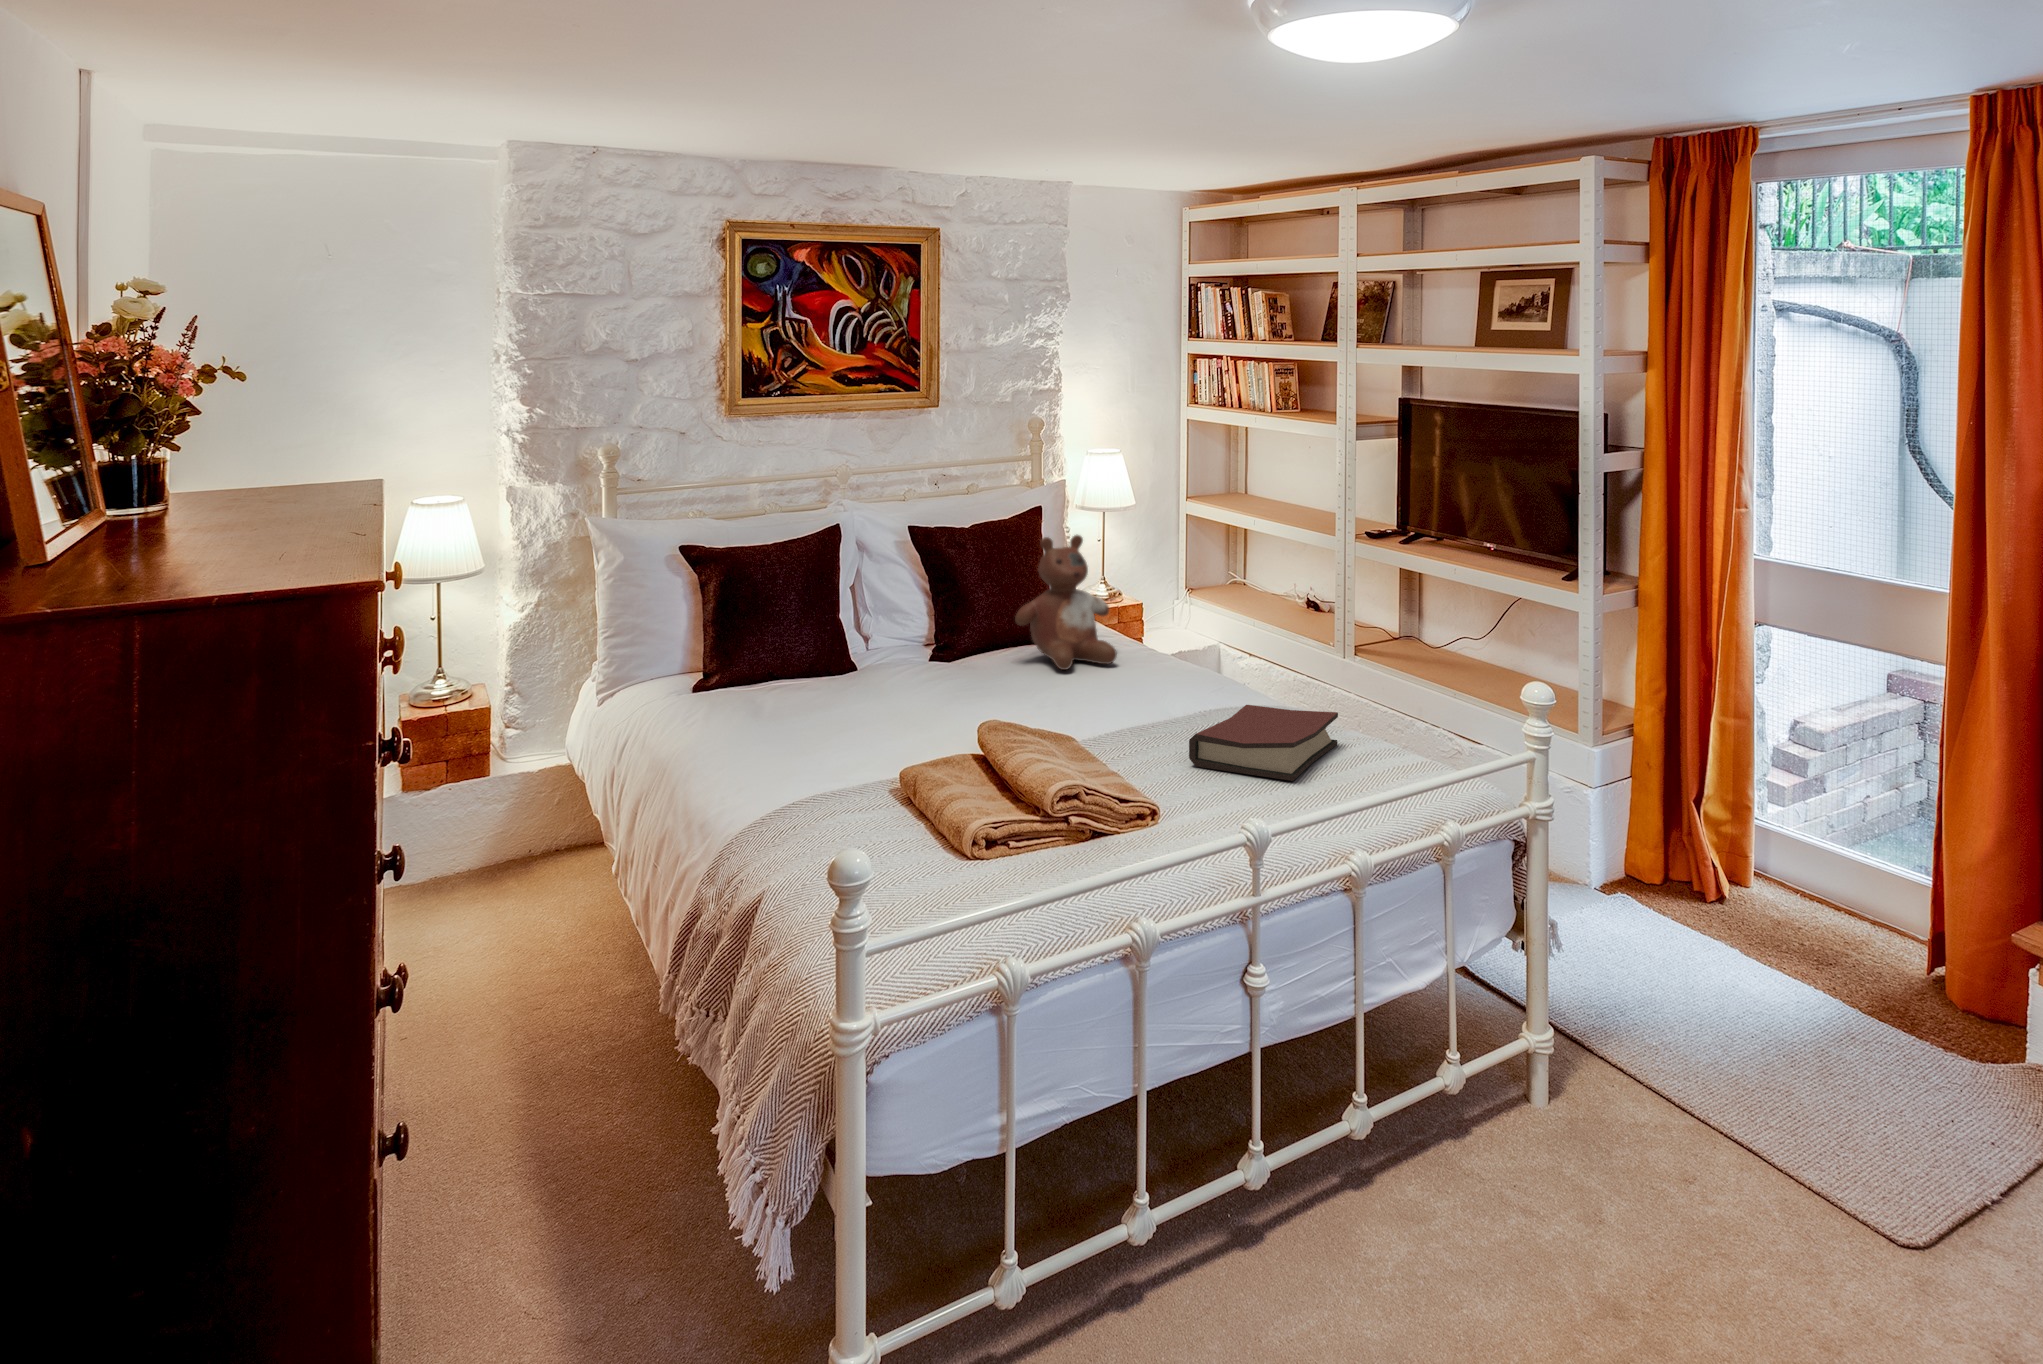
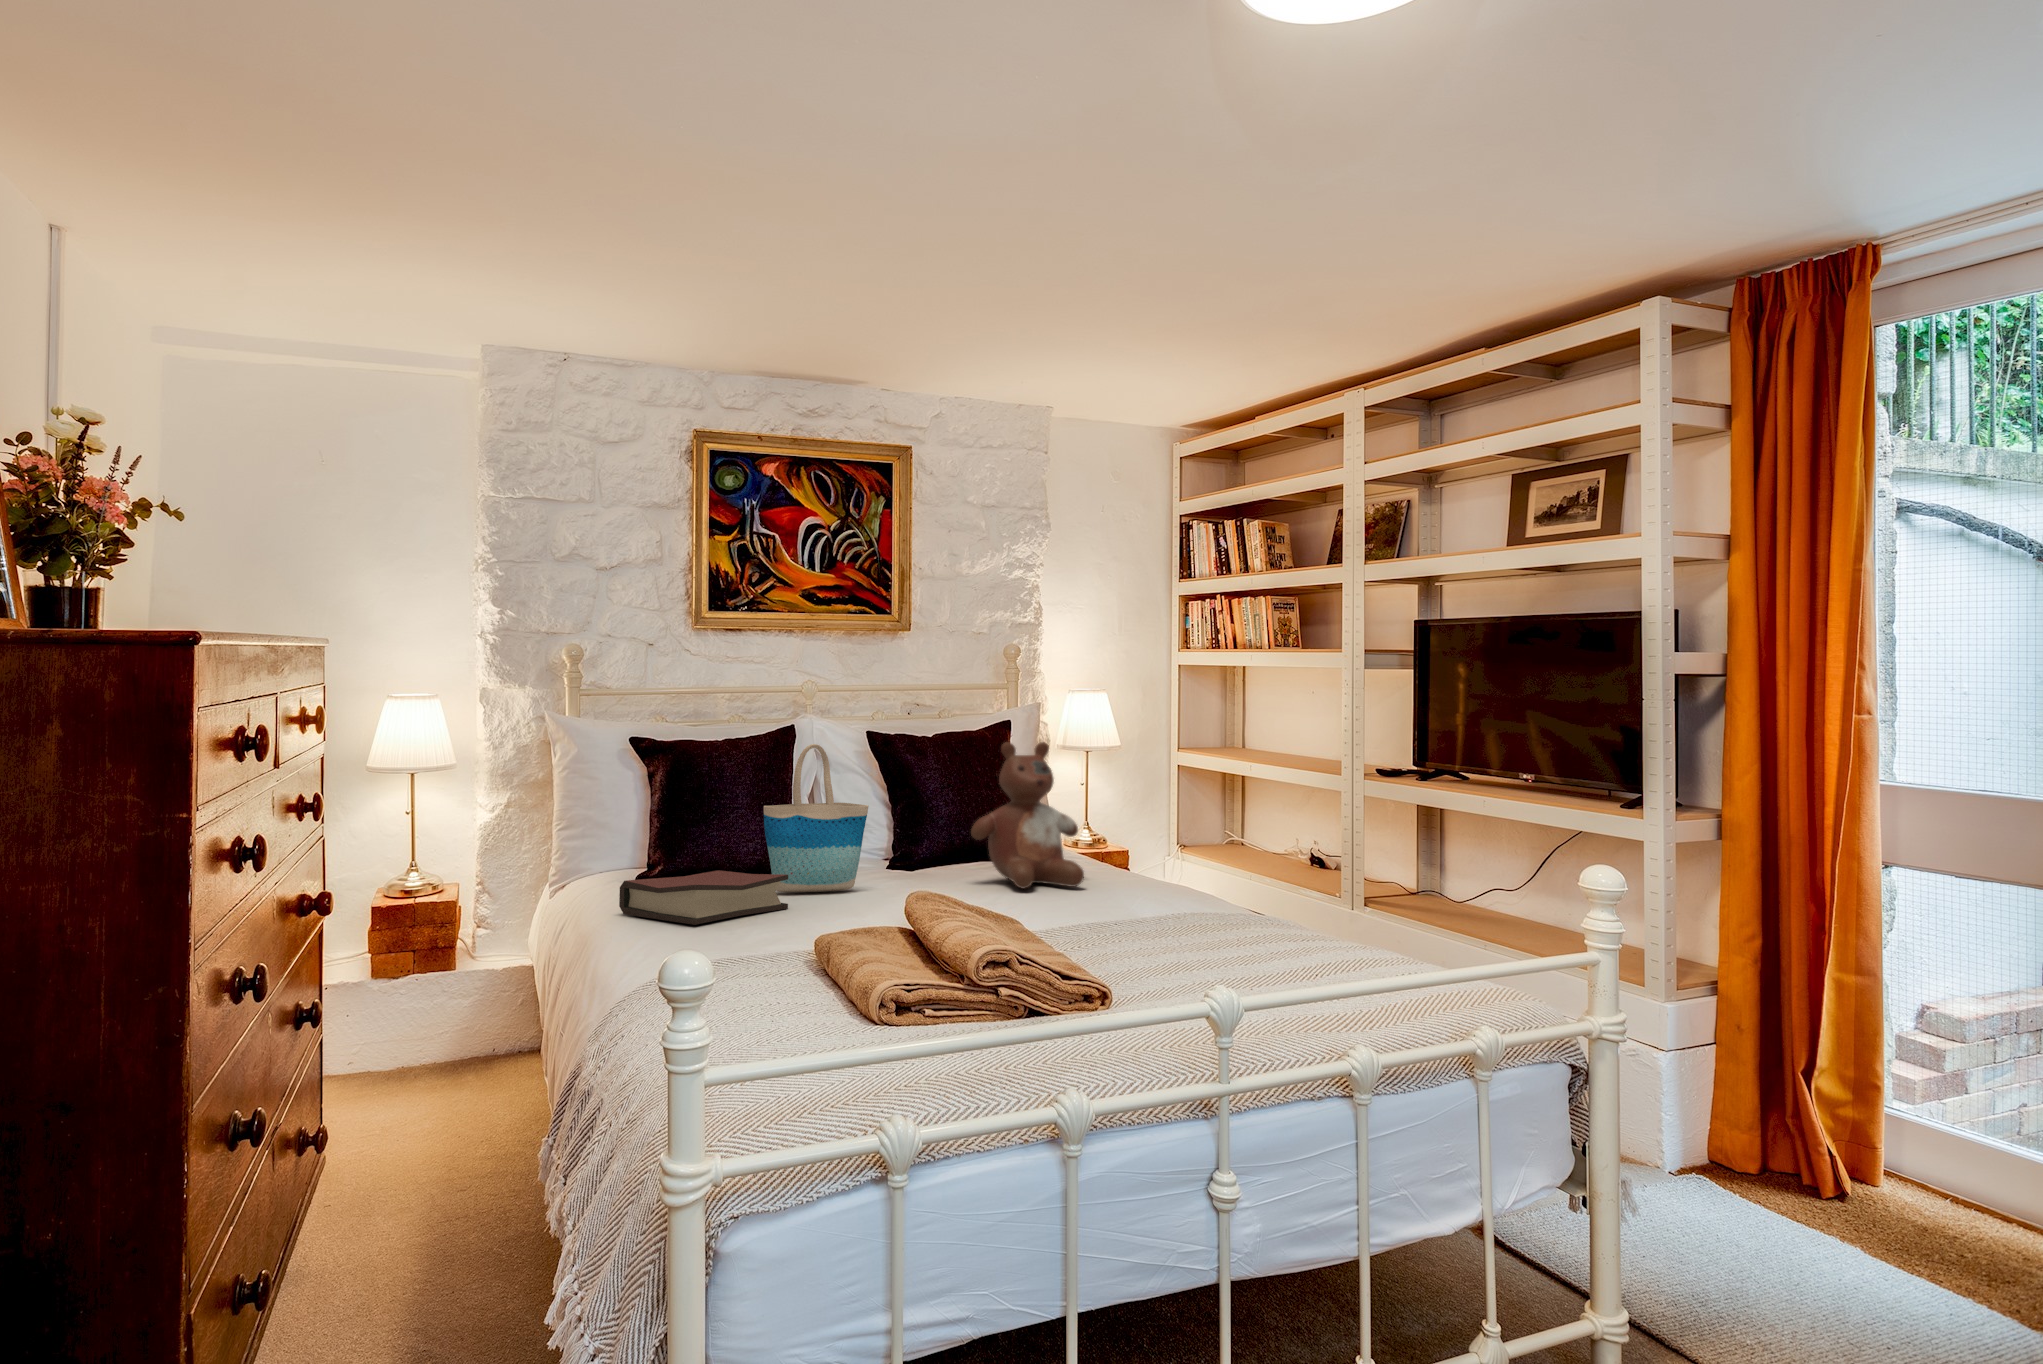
tote bag: none [826,552,923,686] -> present [764,744,868,892]
hardback book: present [1189,705,1338,781] -> present [619,870,788,925]

